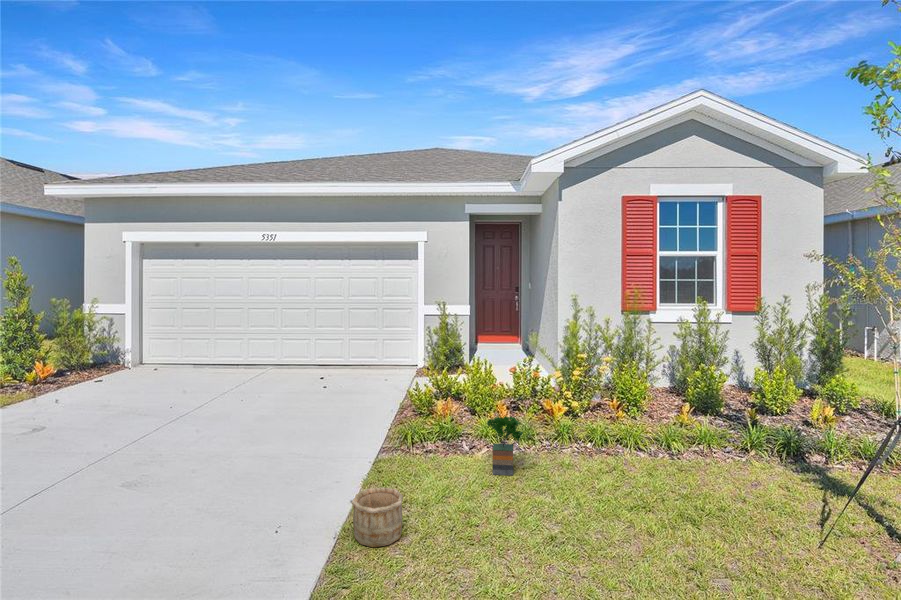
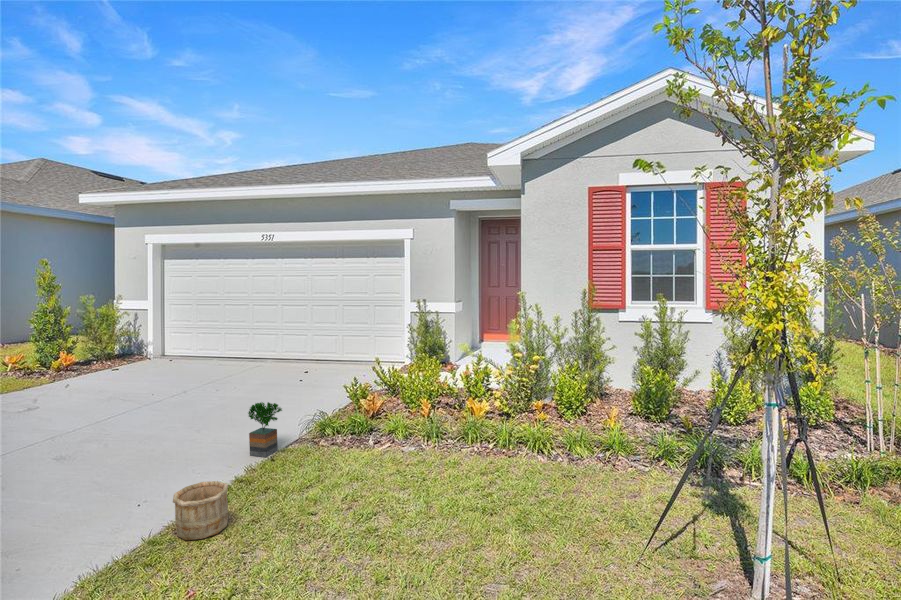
potted tree: present [487,416,523,475] -> present [248,402,282,457]

